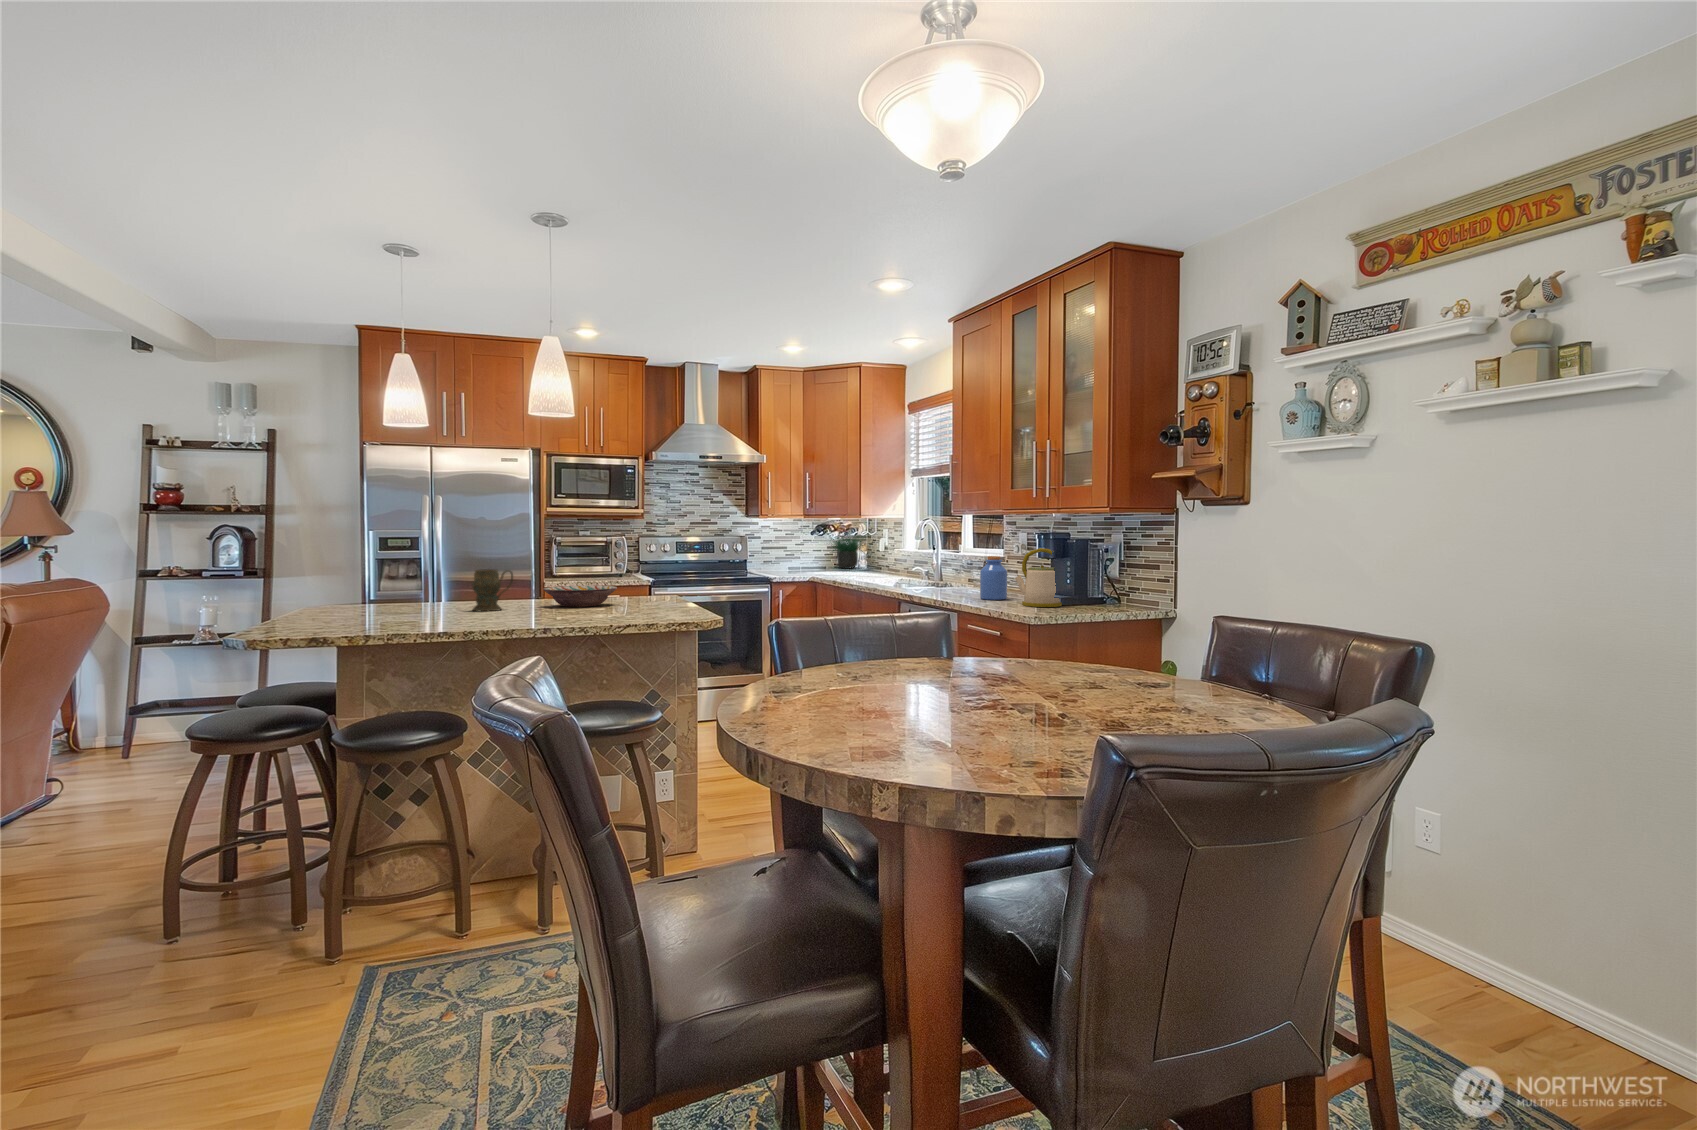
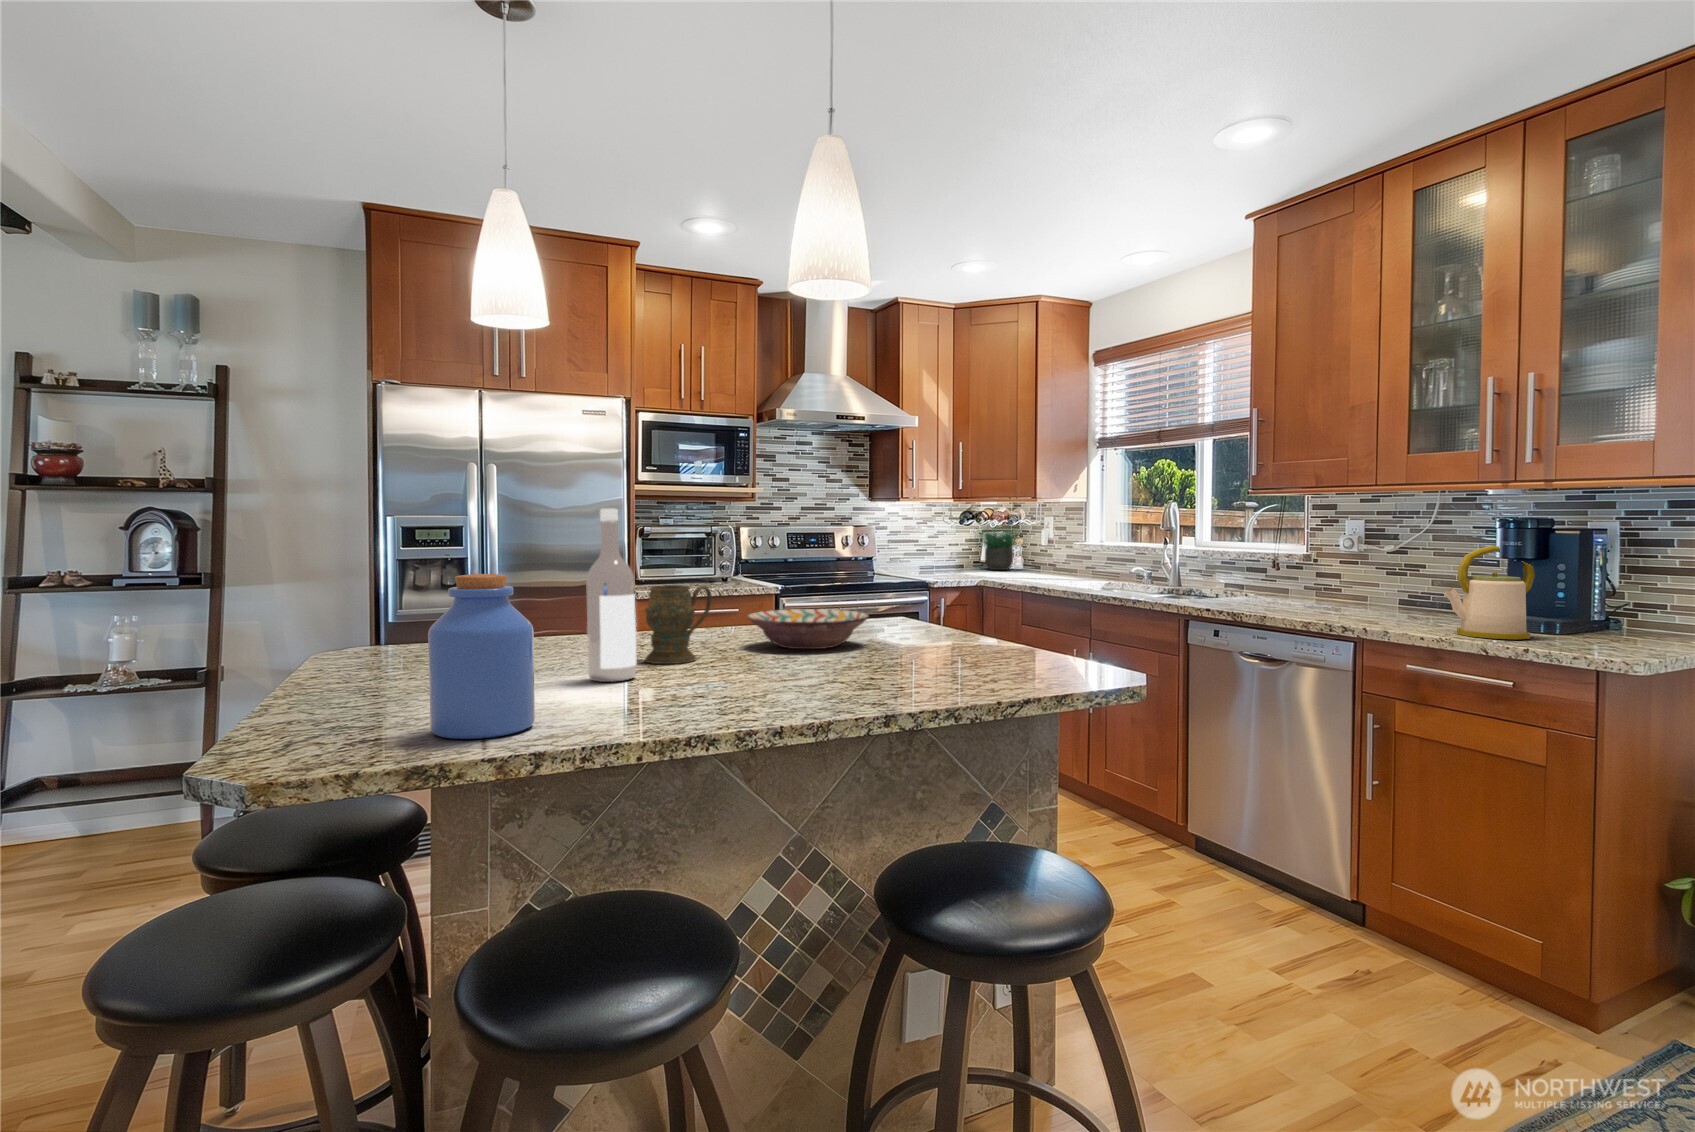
wine bottle: none [424,528,451,616] -> present [586,509,636,682]
jar: present [980,556,1007,600] -> present [428,574,535,739]

